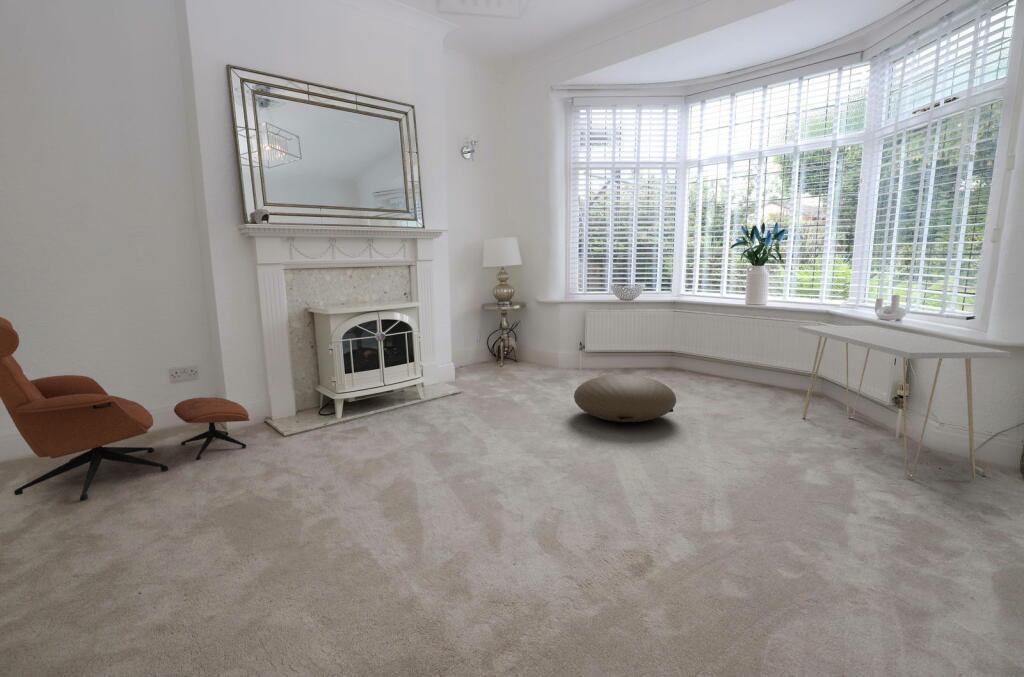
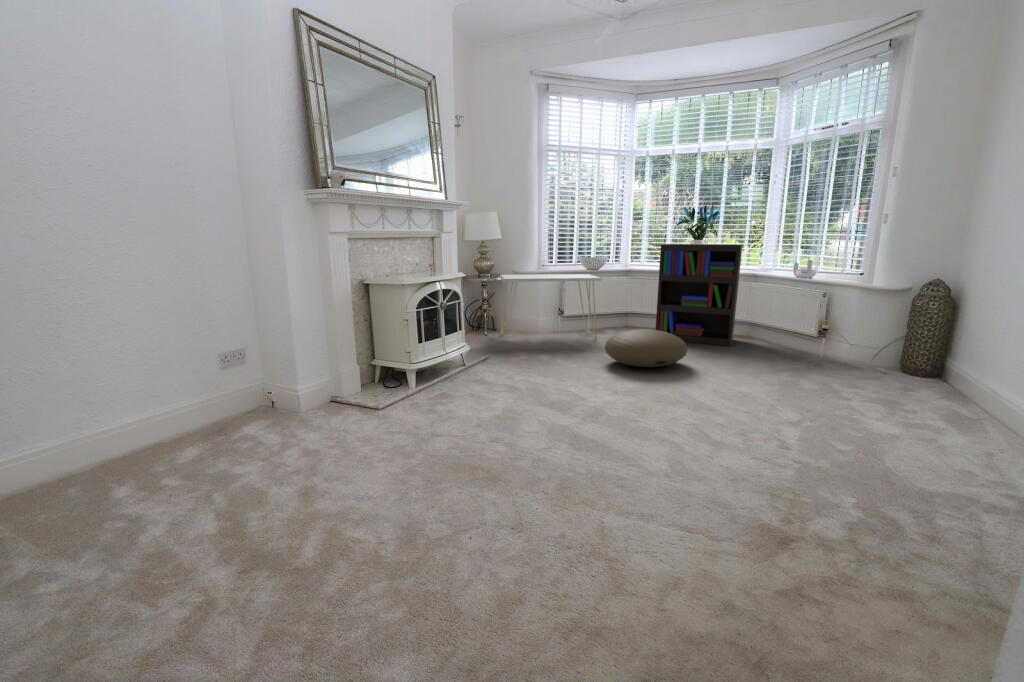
bookshelf: none [687,271,805,404] -> present [656,244,742,346]
lounge chair: present [0,317,250,500] -> none [84,287,357,502]
console table: present [798,326,1011,478] -> present [500,274,601,342]

